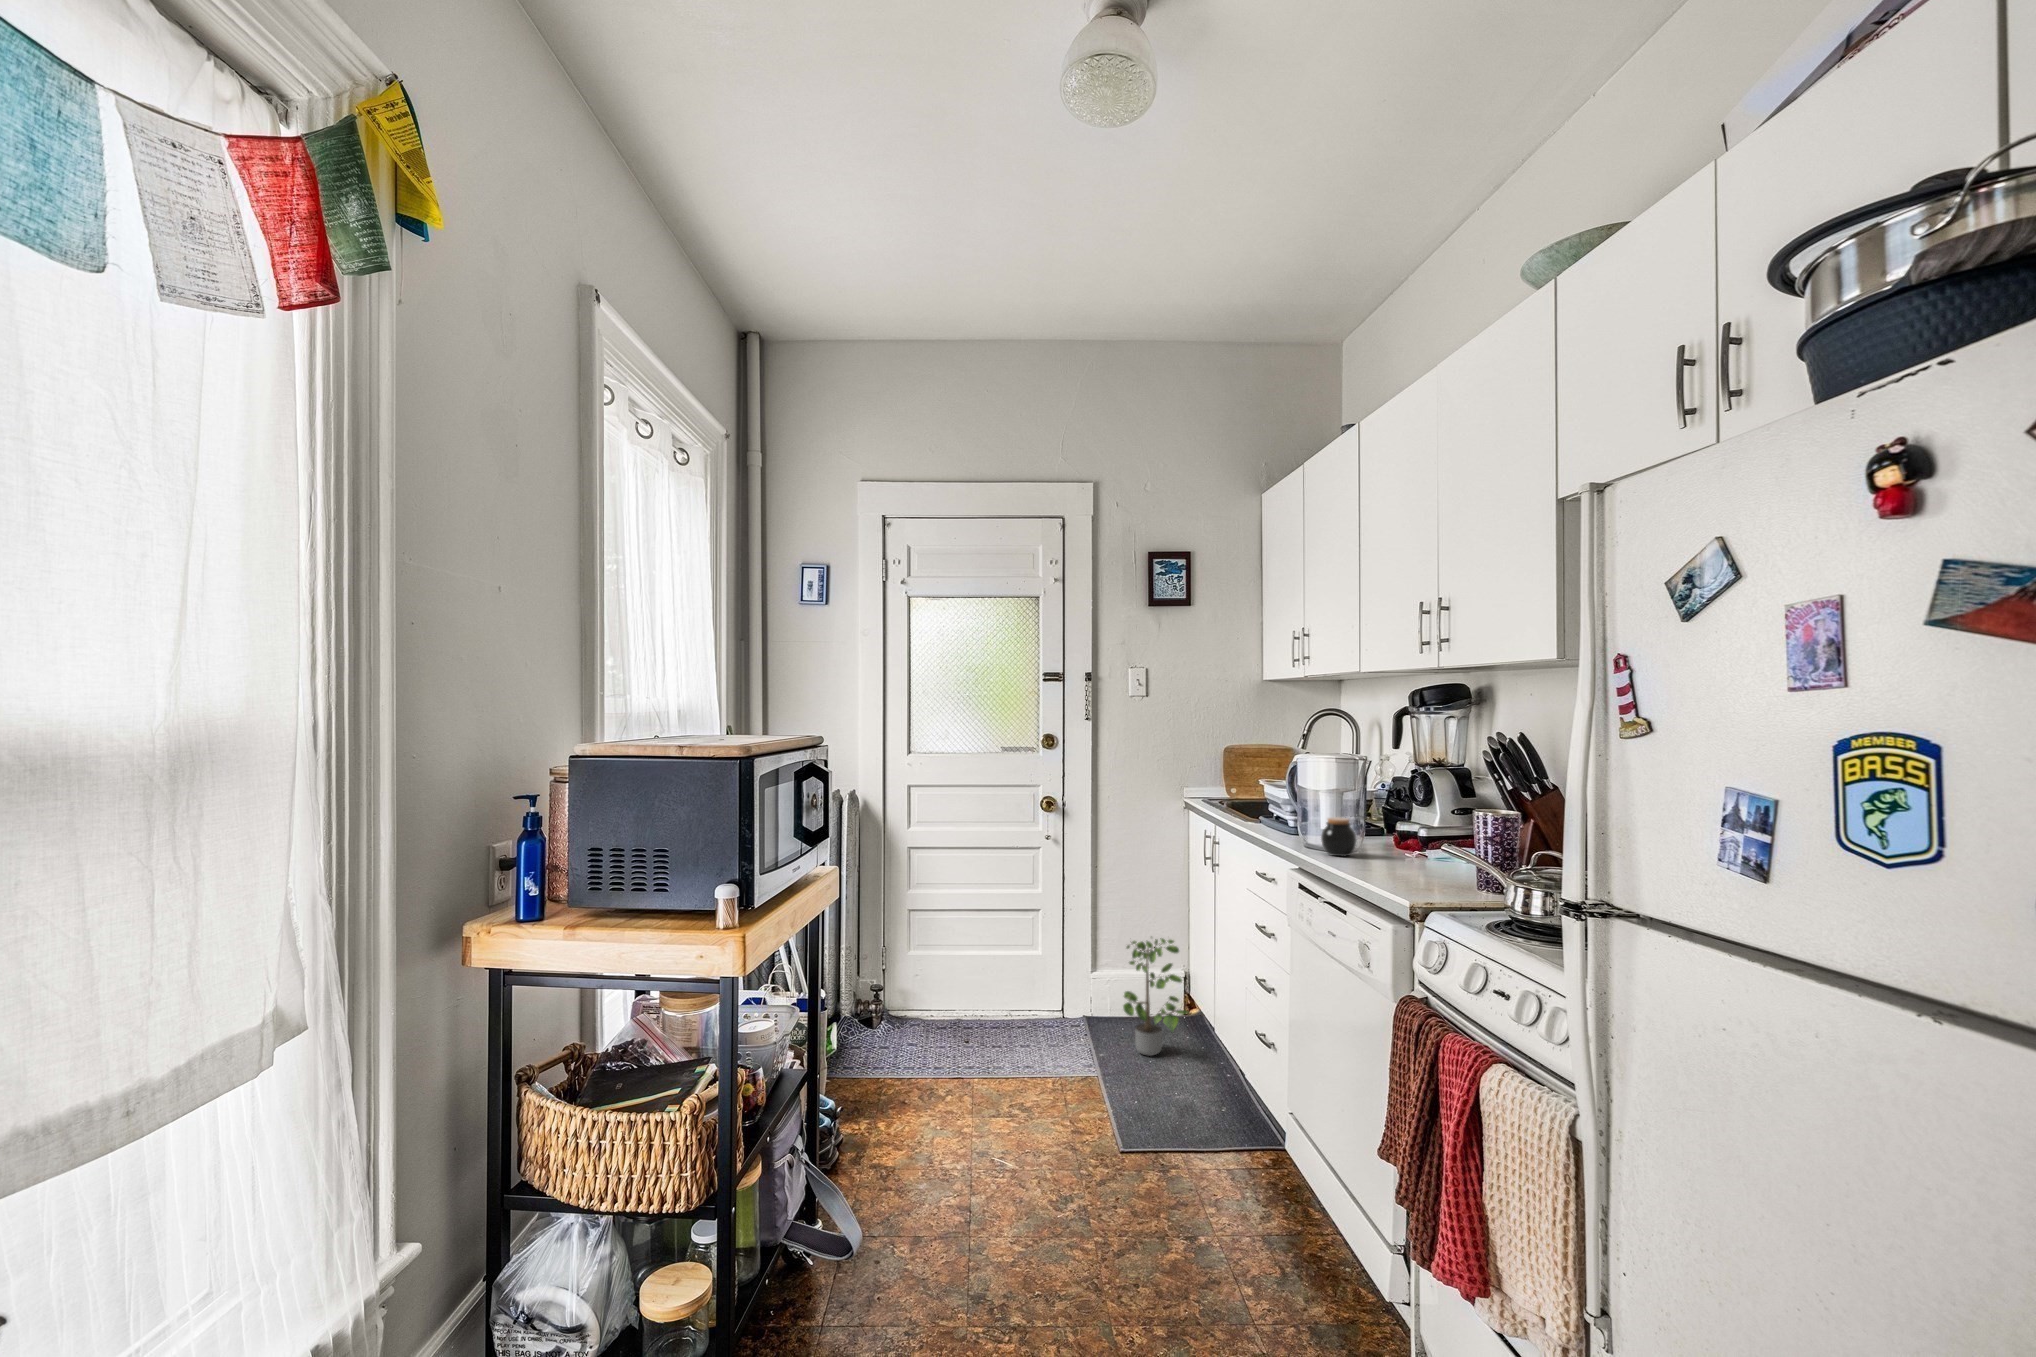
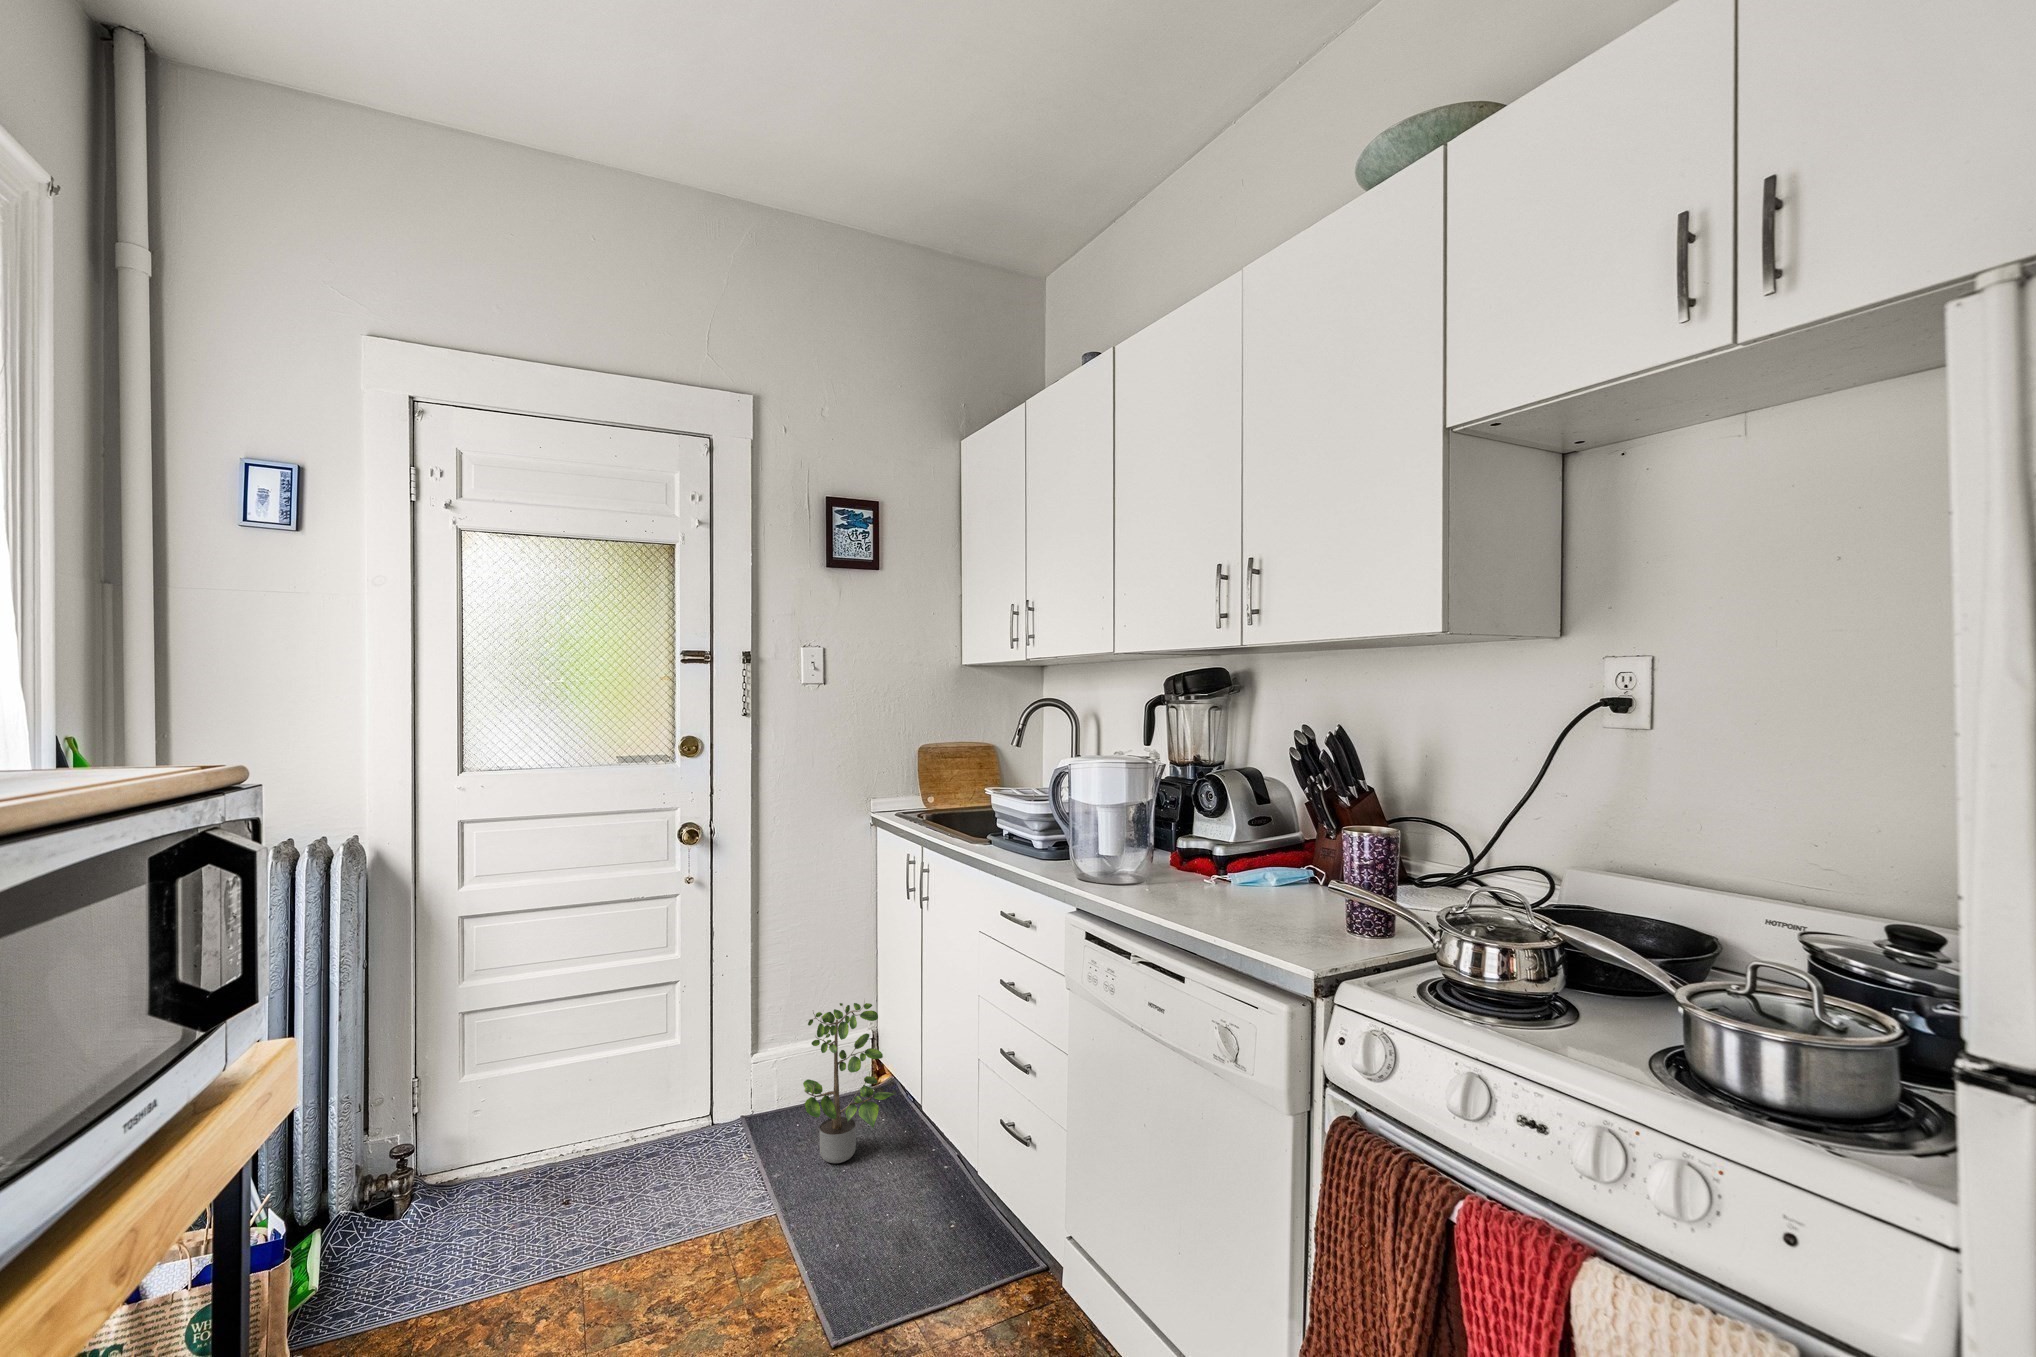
jar: present [1321,817,1357,856] -> none [1105,839,1148,891]

